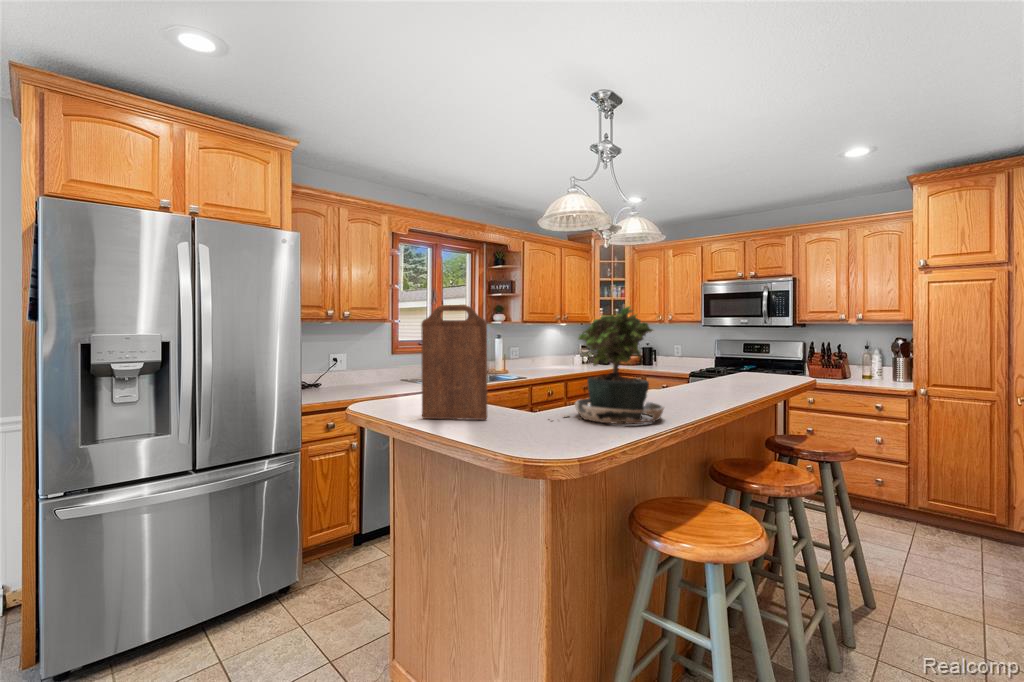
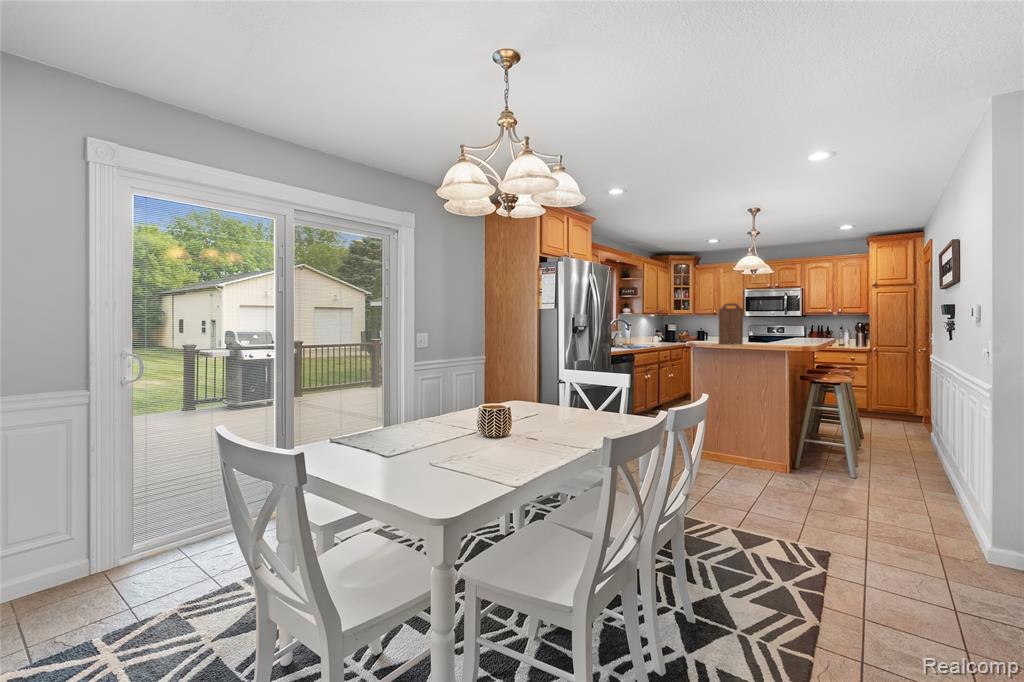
potted plant: present [568,306,664,424] -> none [762,304,803,344]

